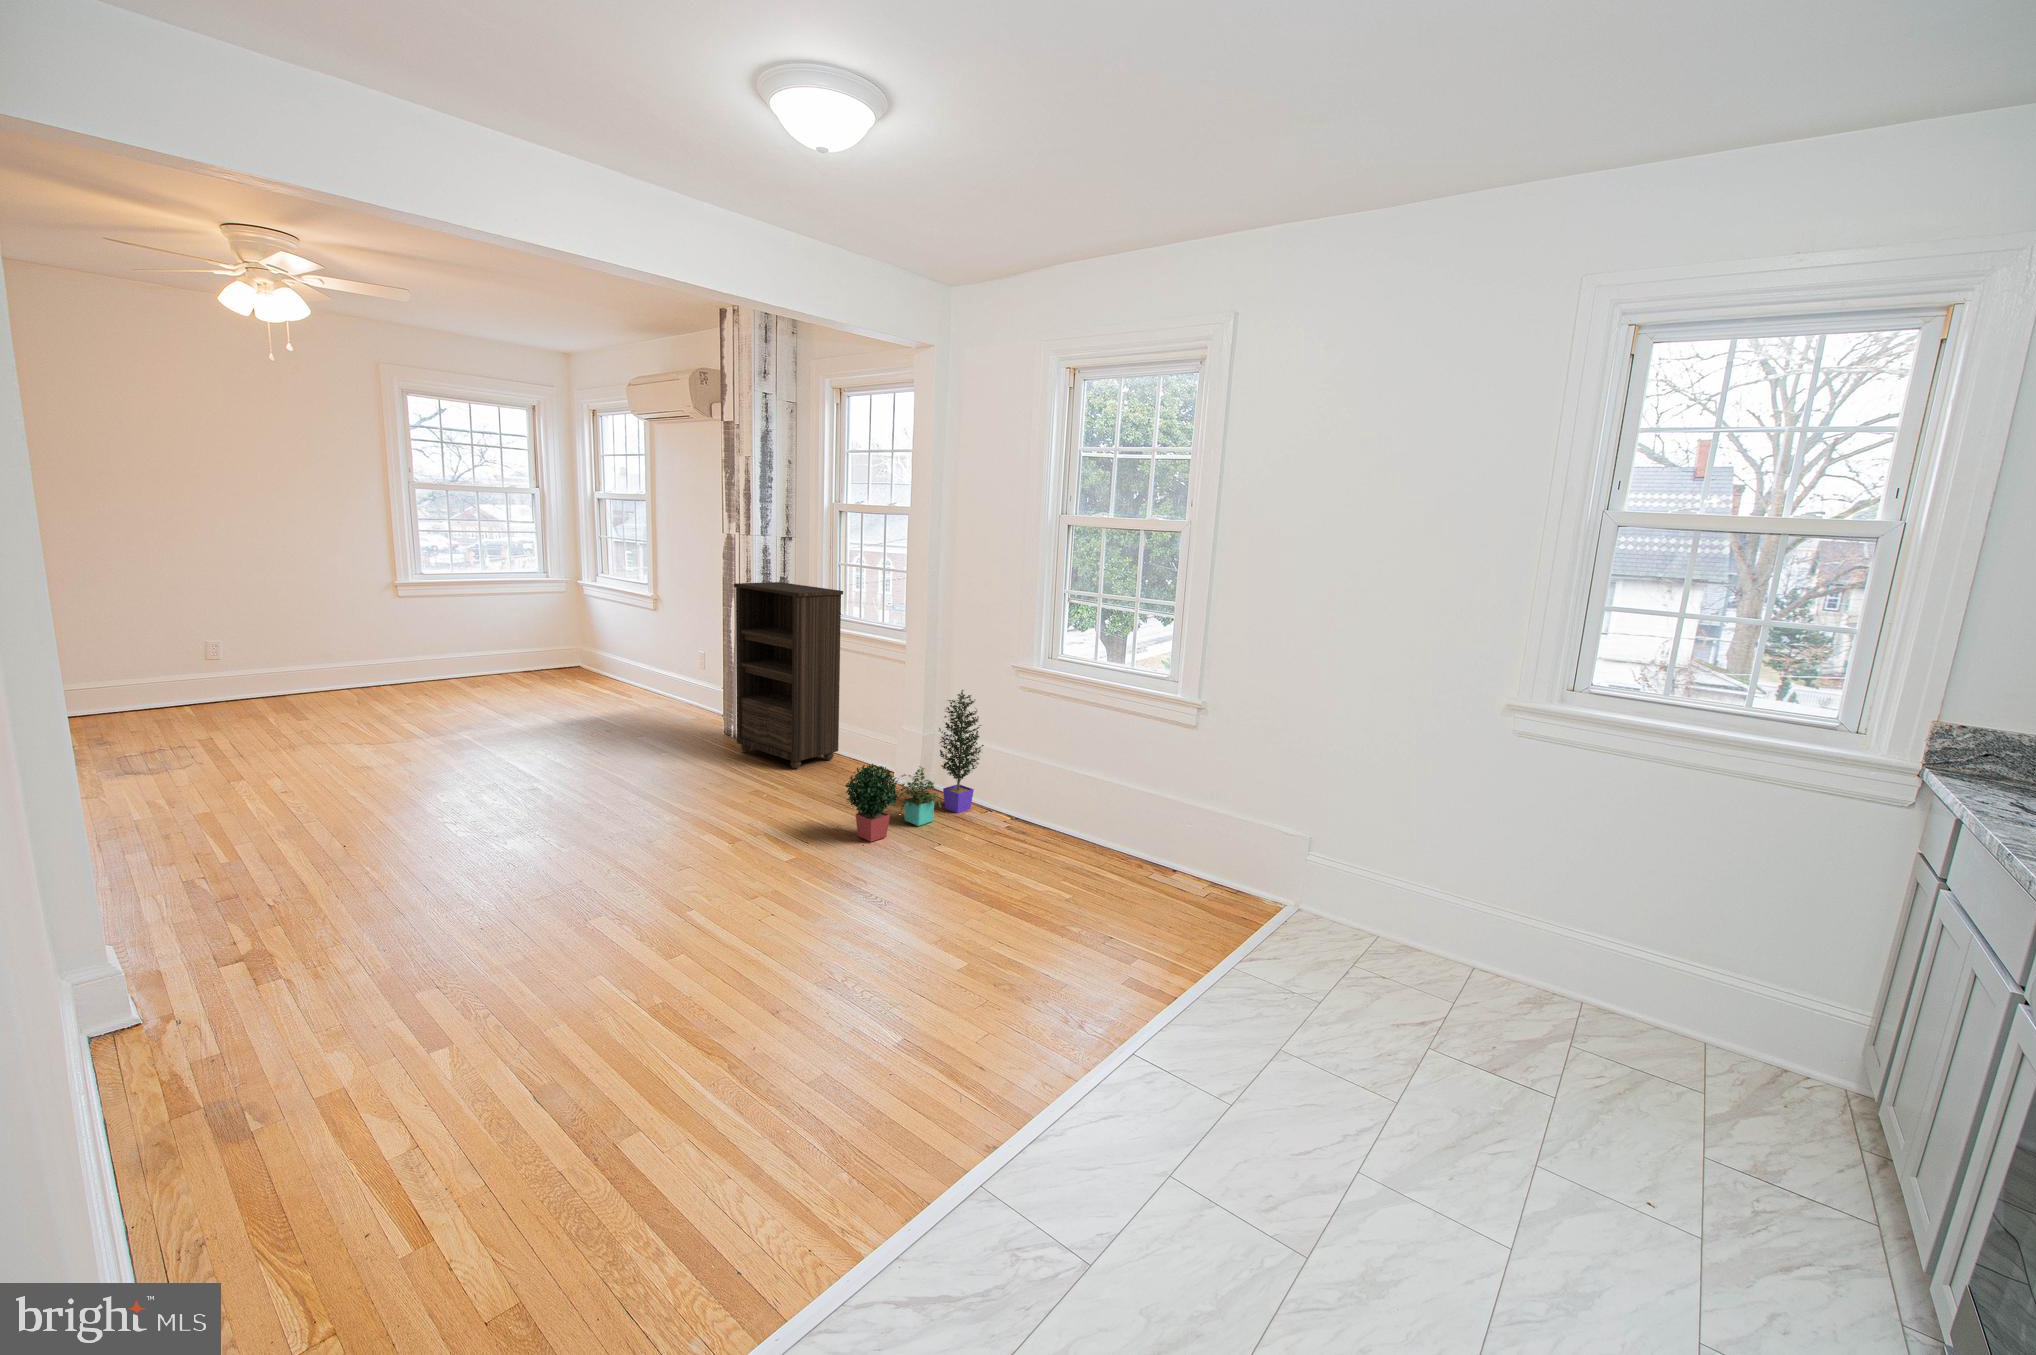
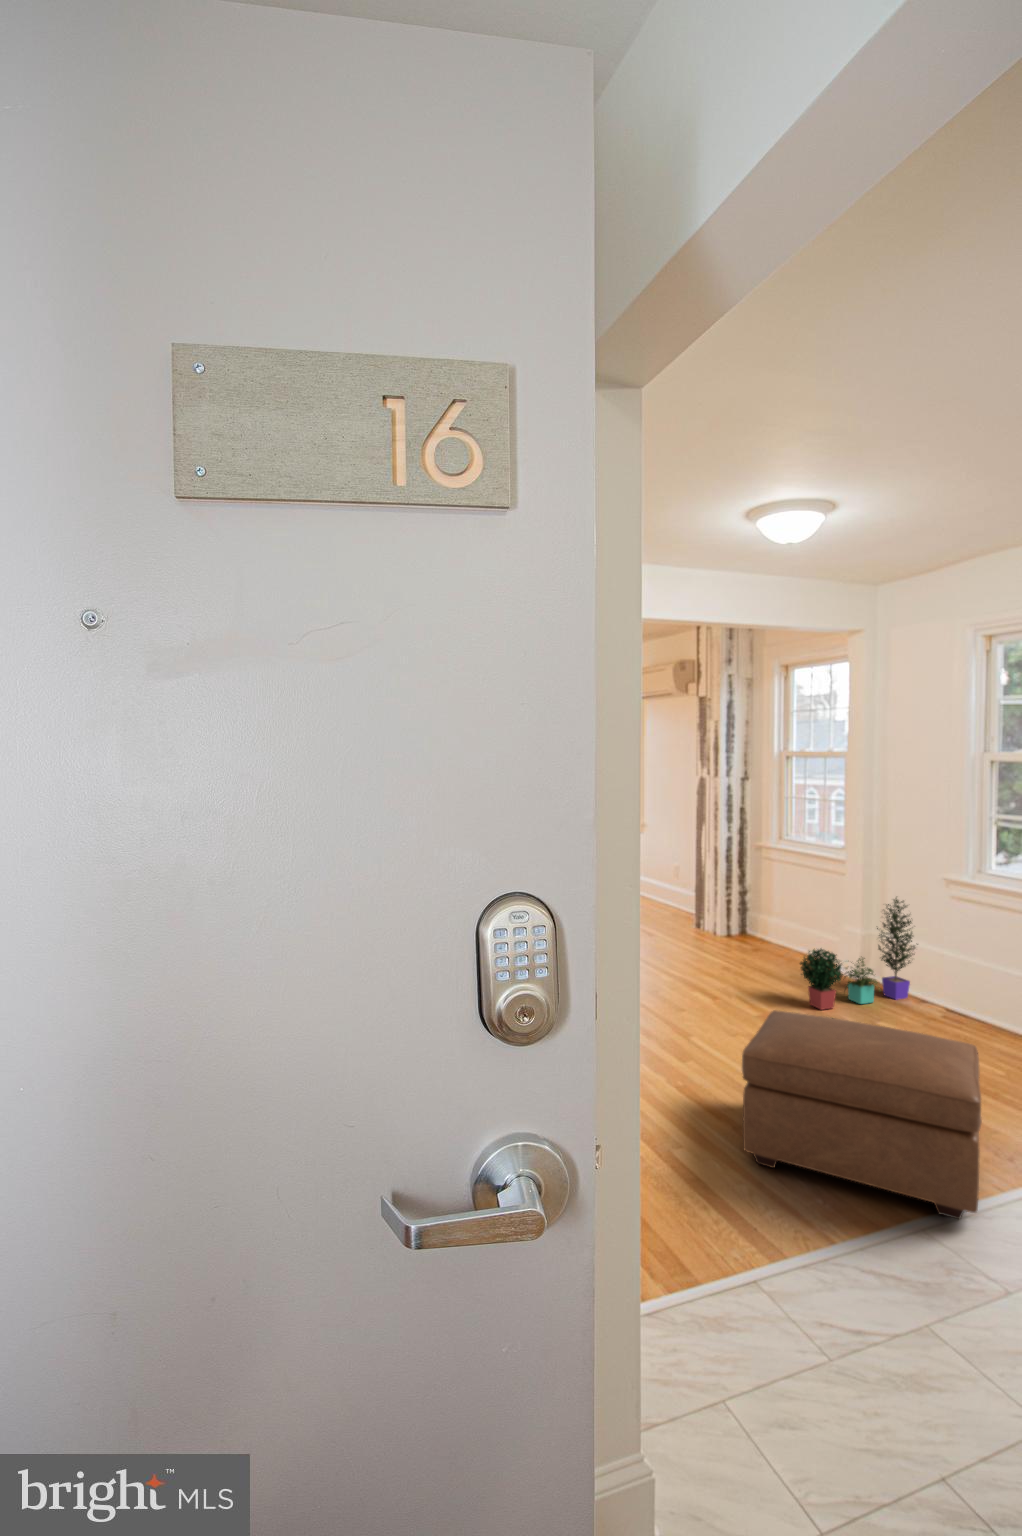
bookshelf: present [734,582,843,768] -> none [707,811,791,954]
ottoman: none [724,889,1058,1161] -> present [742,1010,982,1219]

